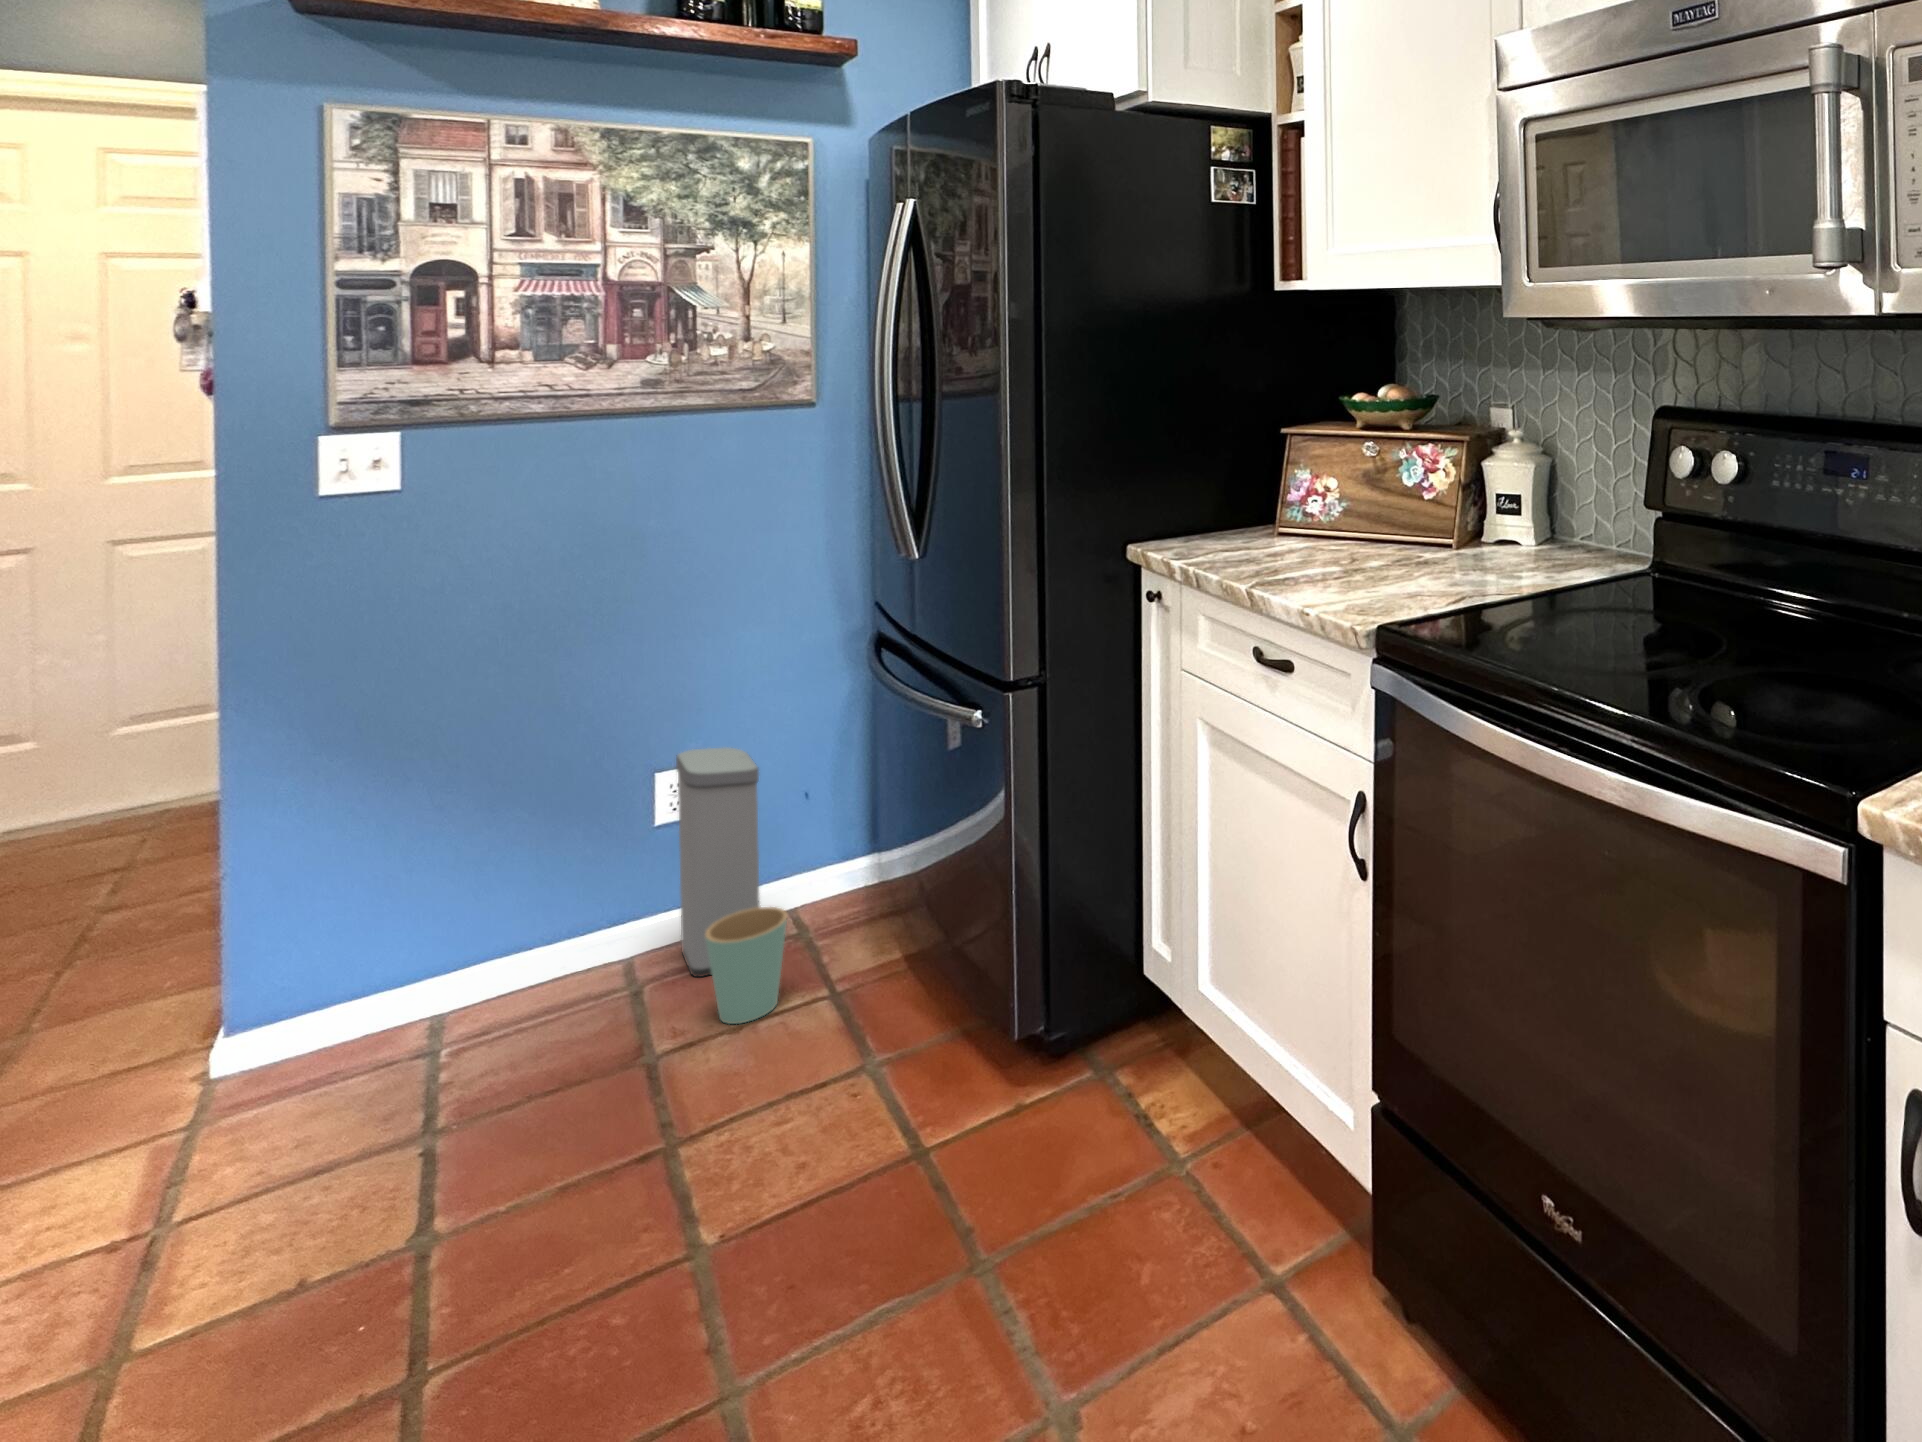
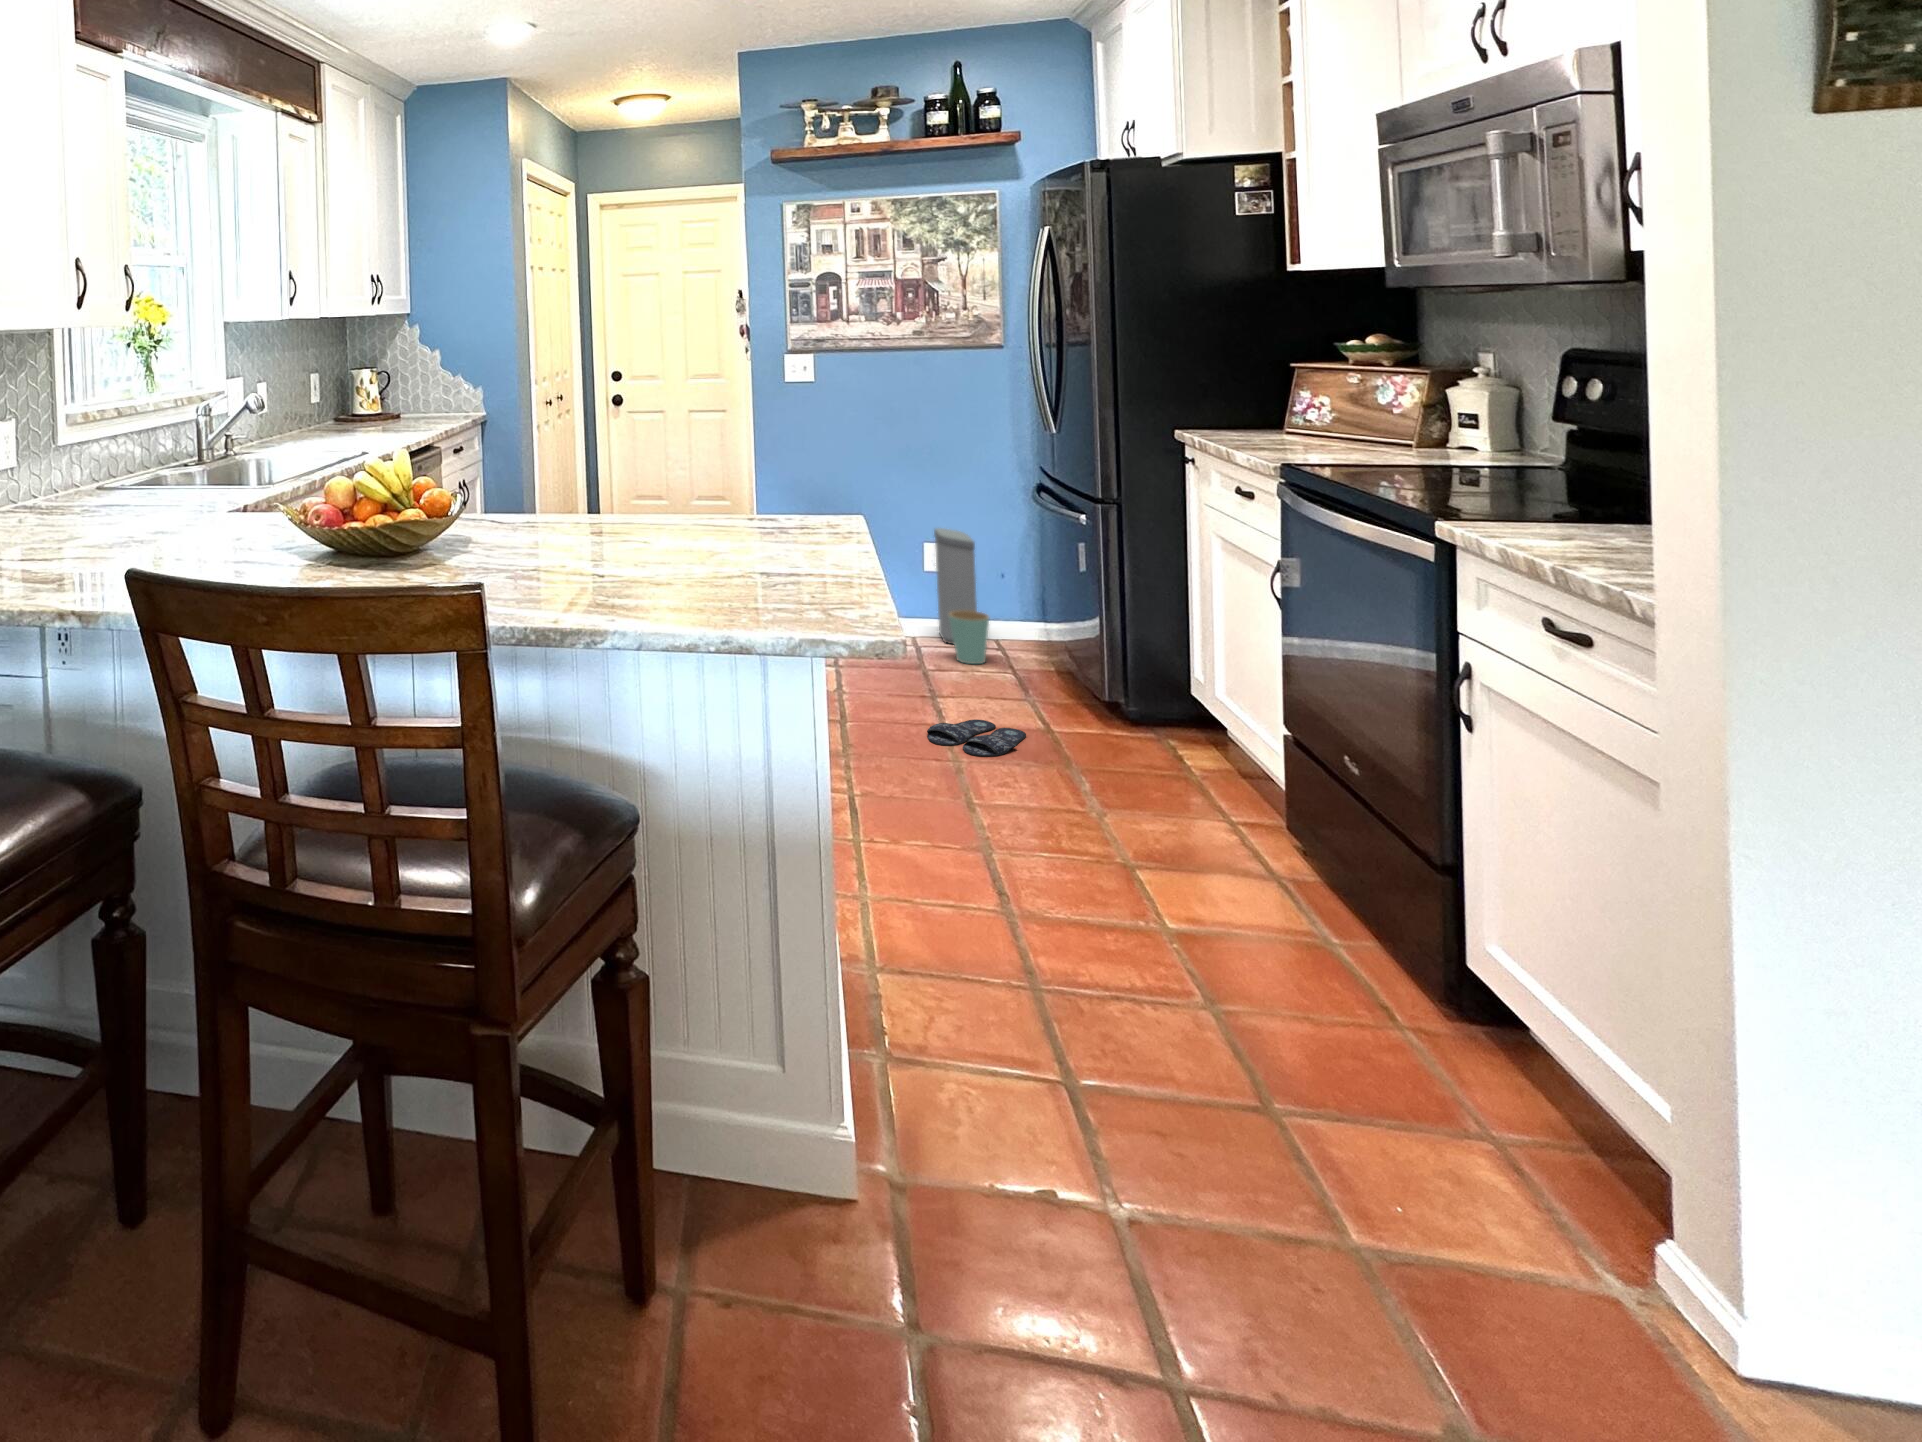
slippers: none [652,1202,879,1370] -> present [927,719,1026,756]

